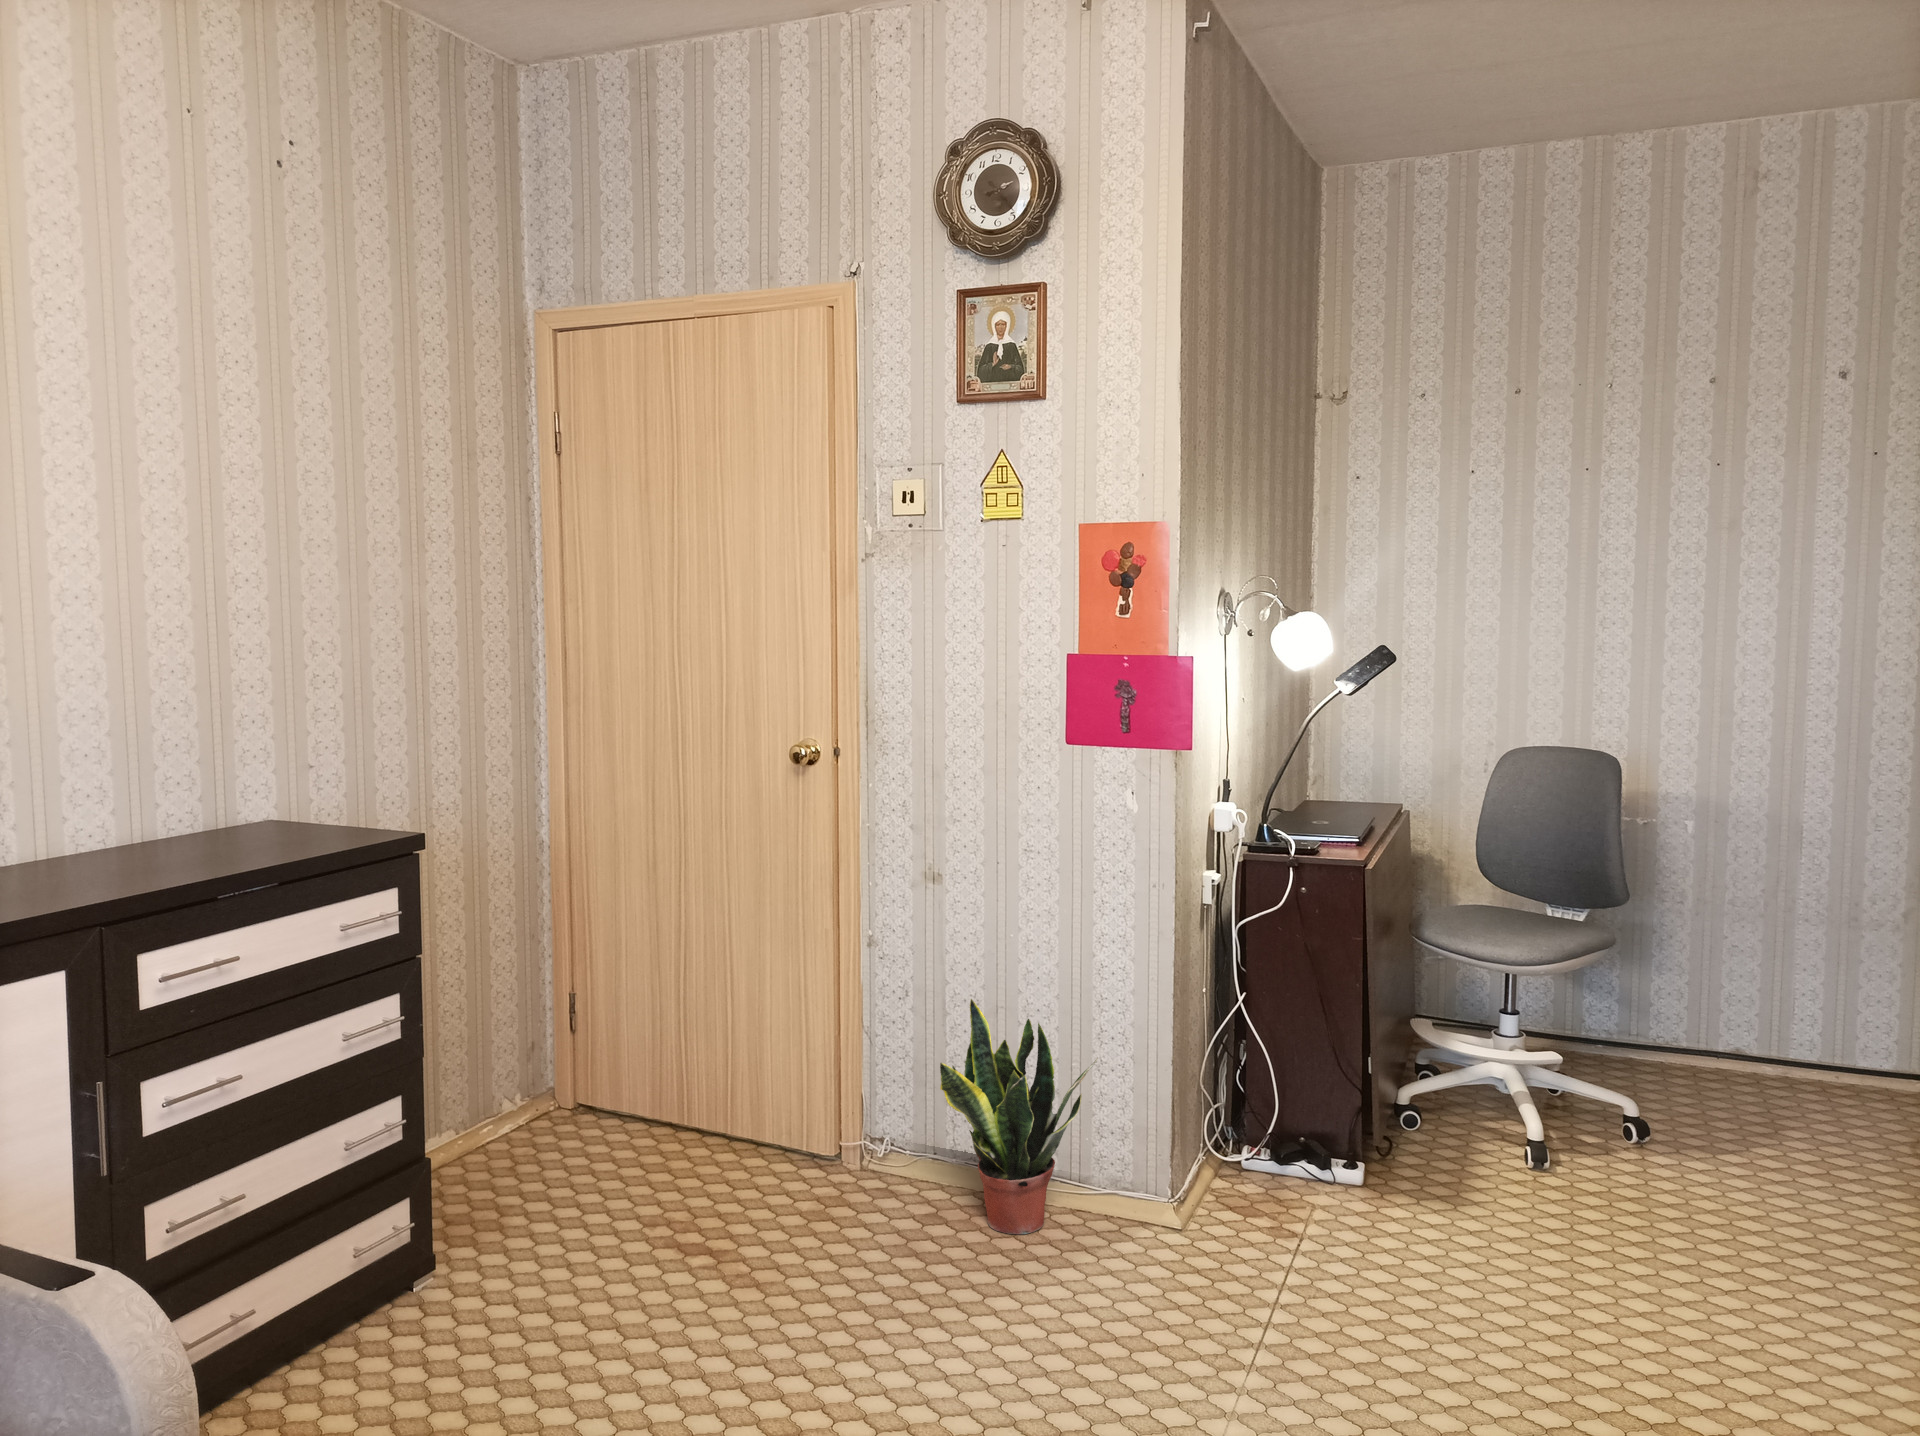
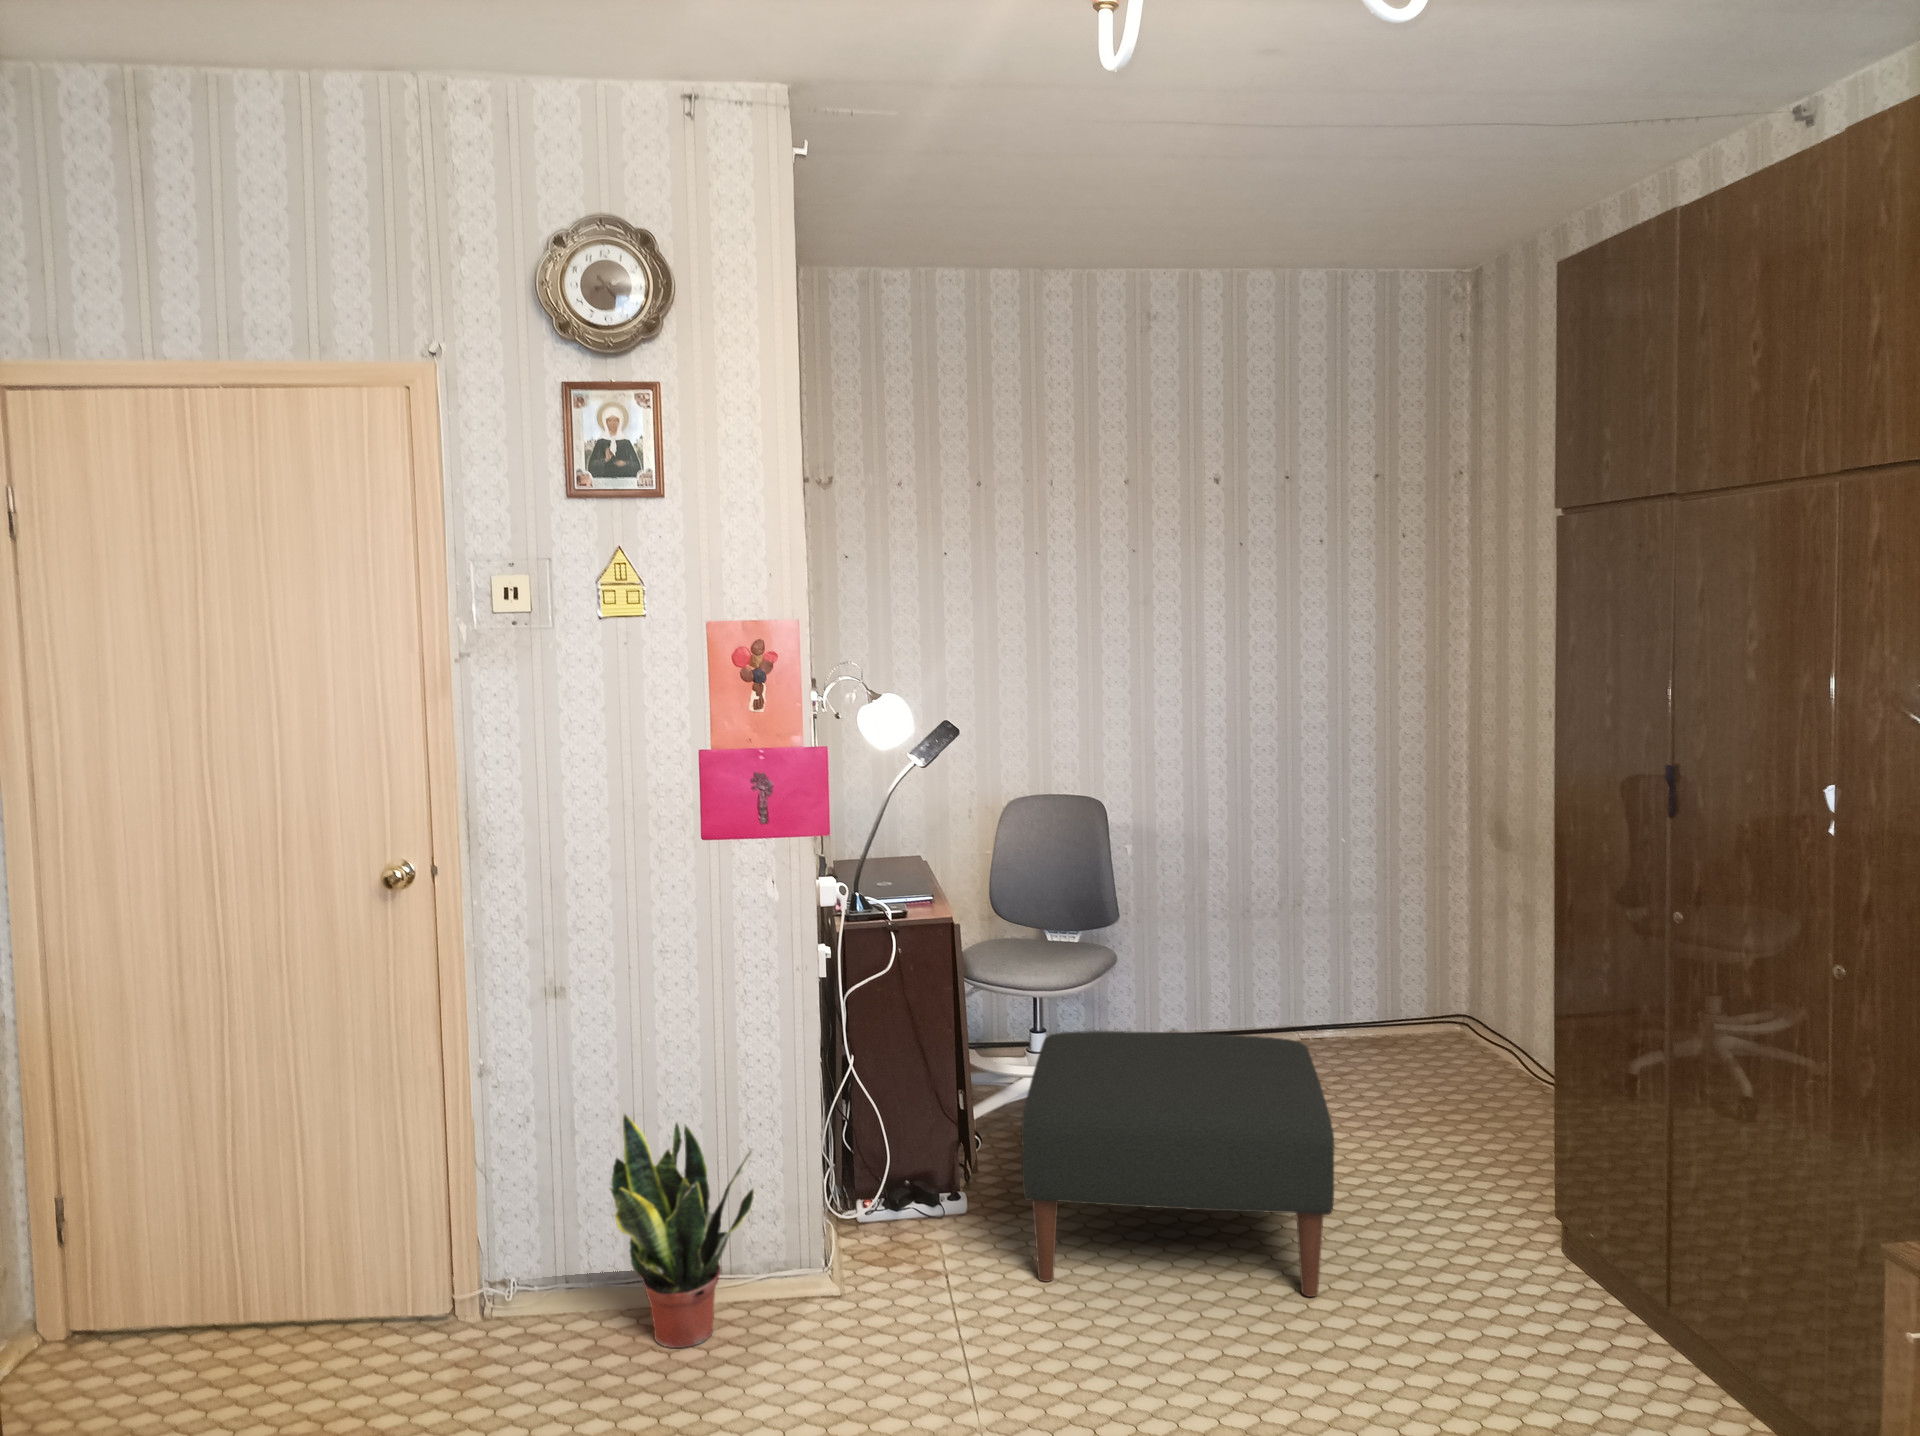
ottoman: none [1380,1009,1820,1365] -> present [1021,1031,1334,1297]

